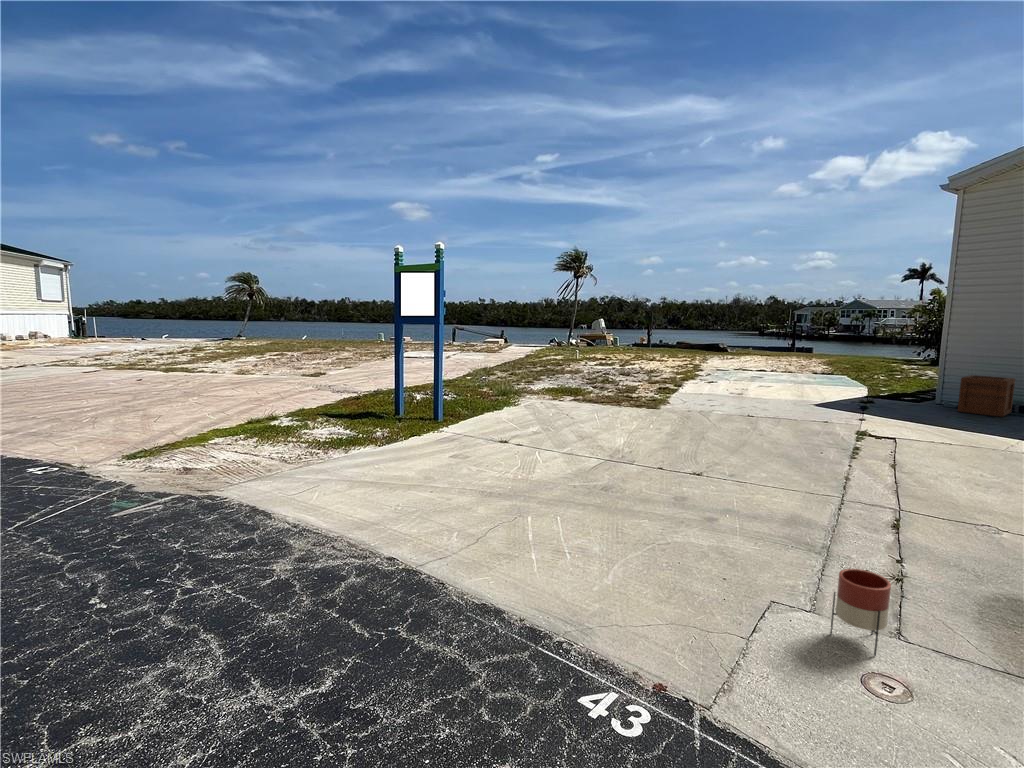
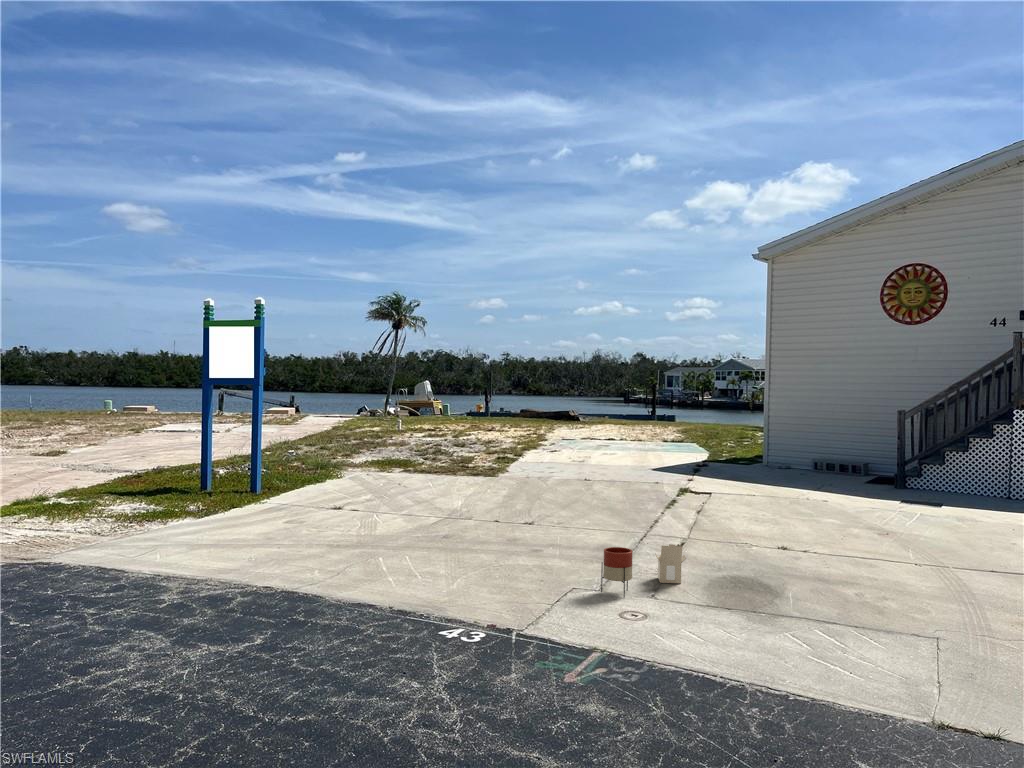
wooden crate: present [958,375,1015,417] -> none [774,436,819,474]
cardboard box: none [909,569,970,625] -> present [655,544,686,584]

